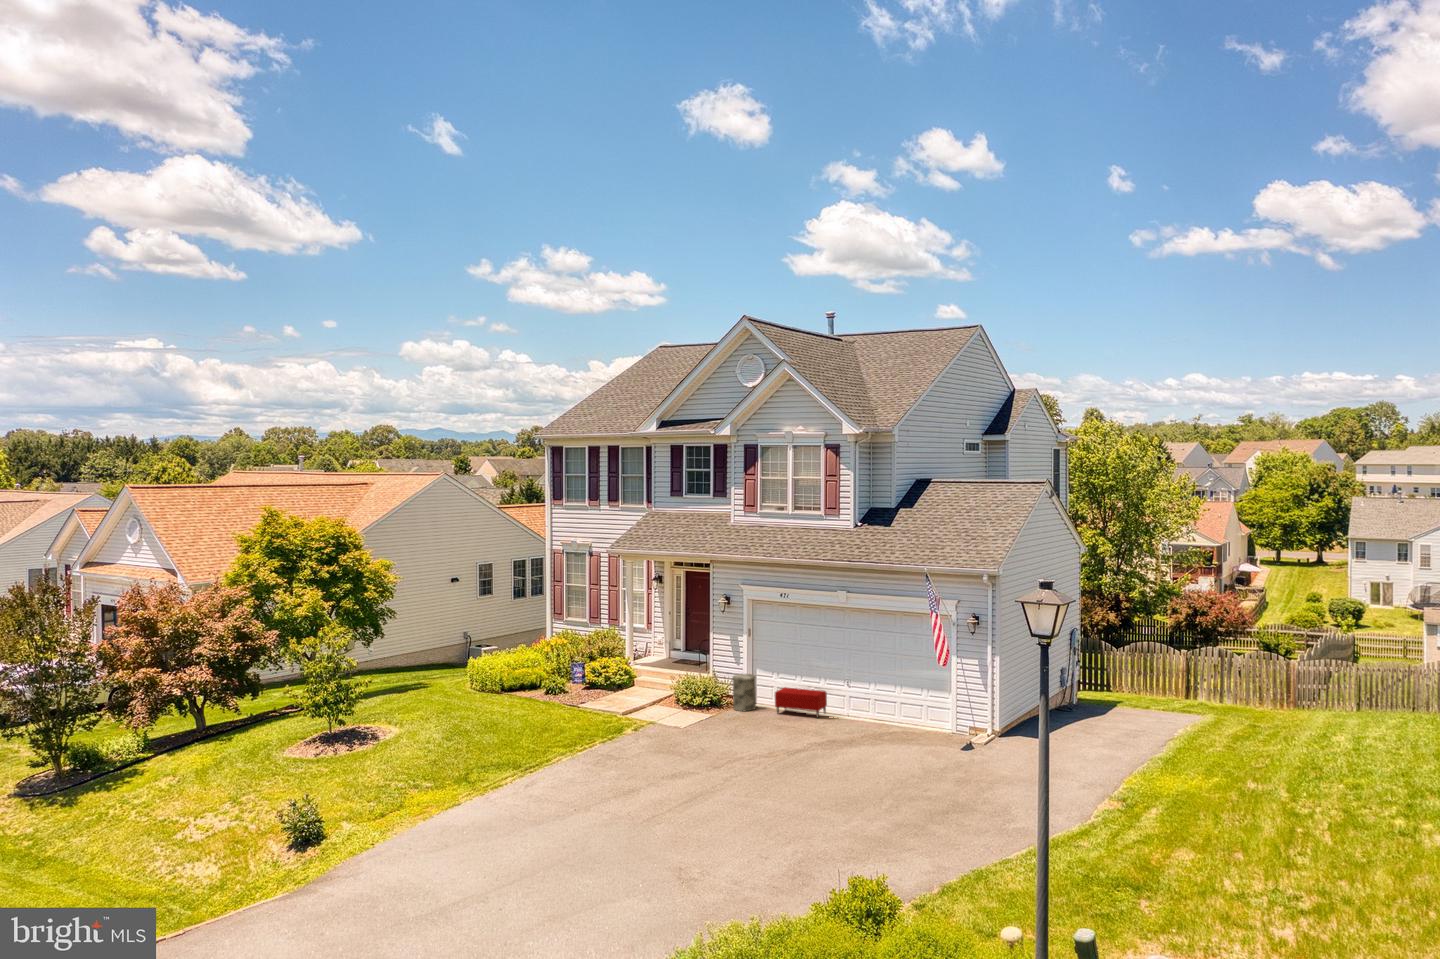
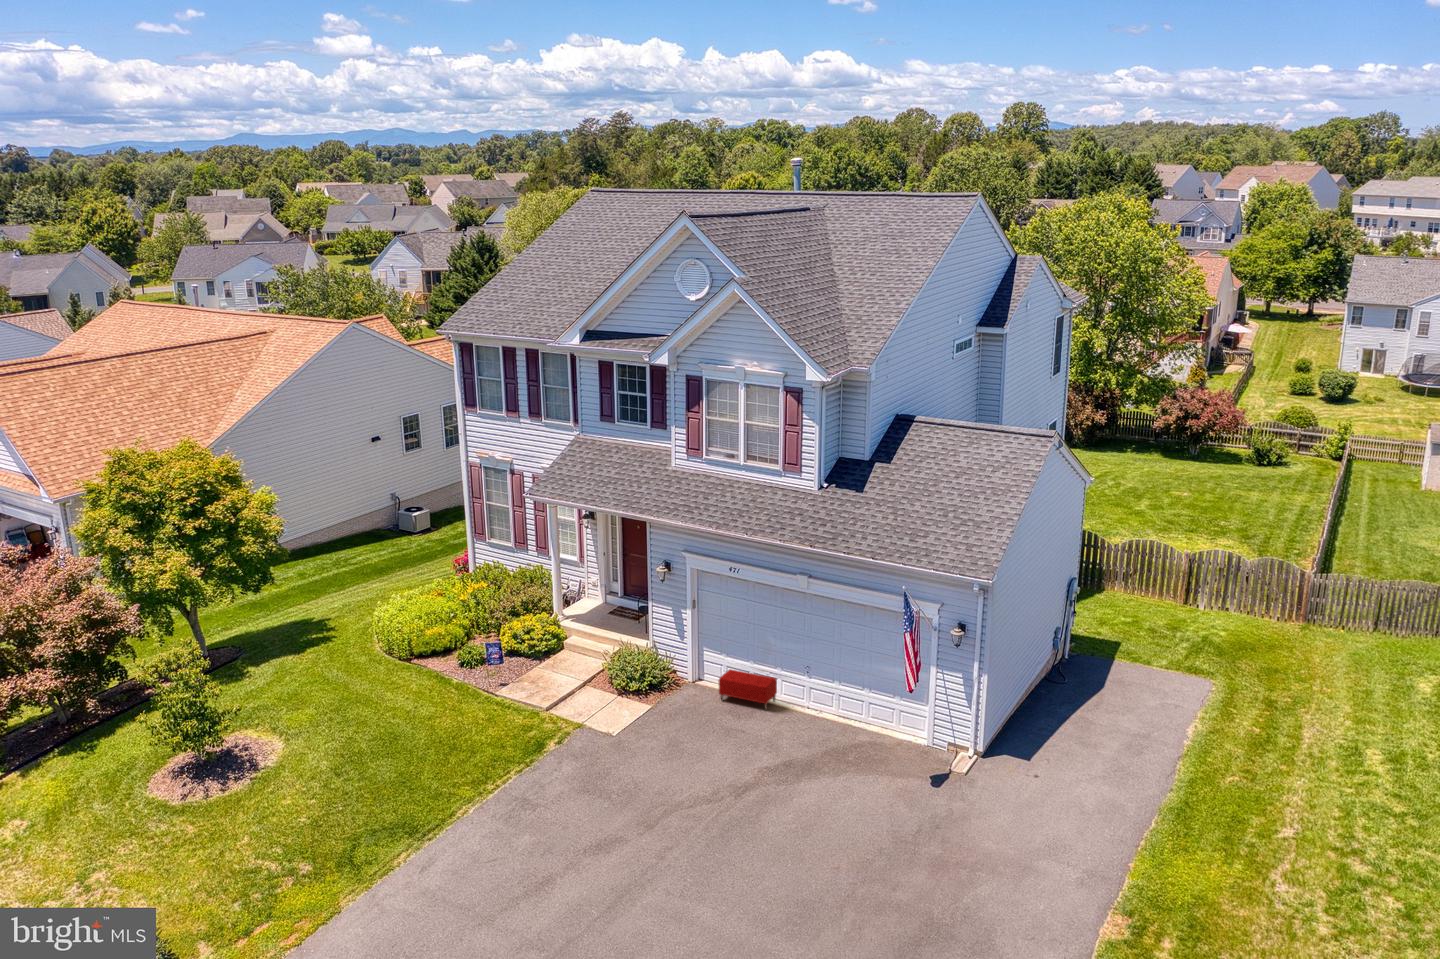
trash can: present [732,674,756,711] -> none [671,651,699,696]

